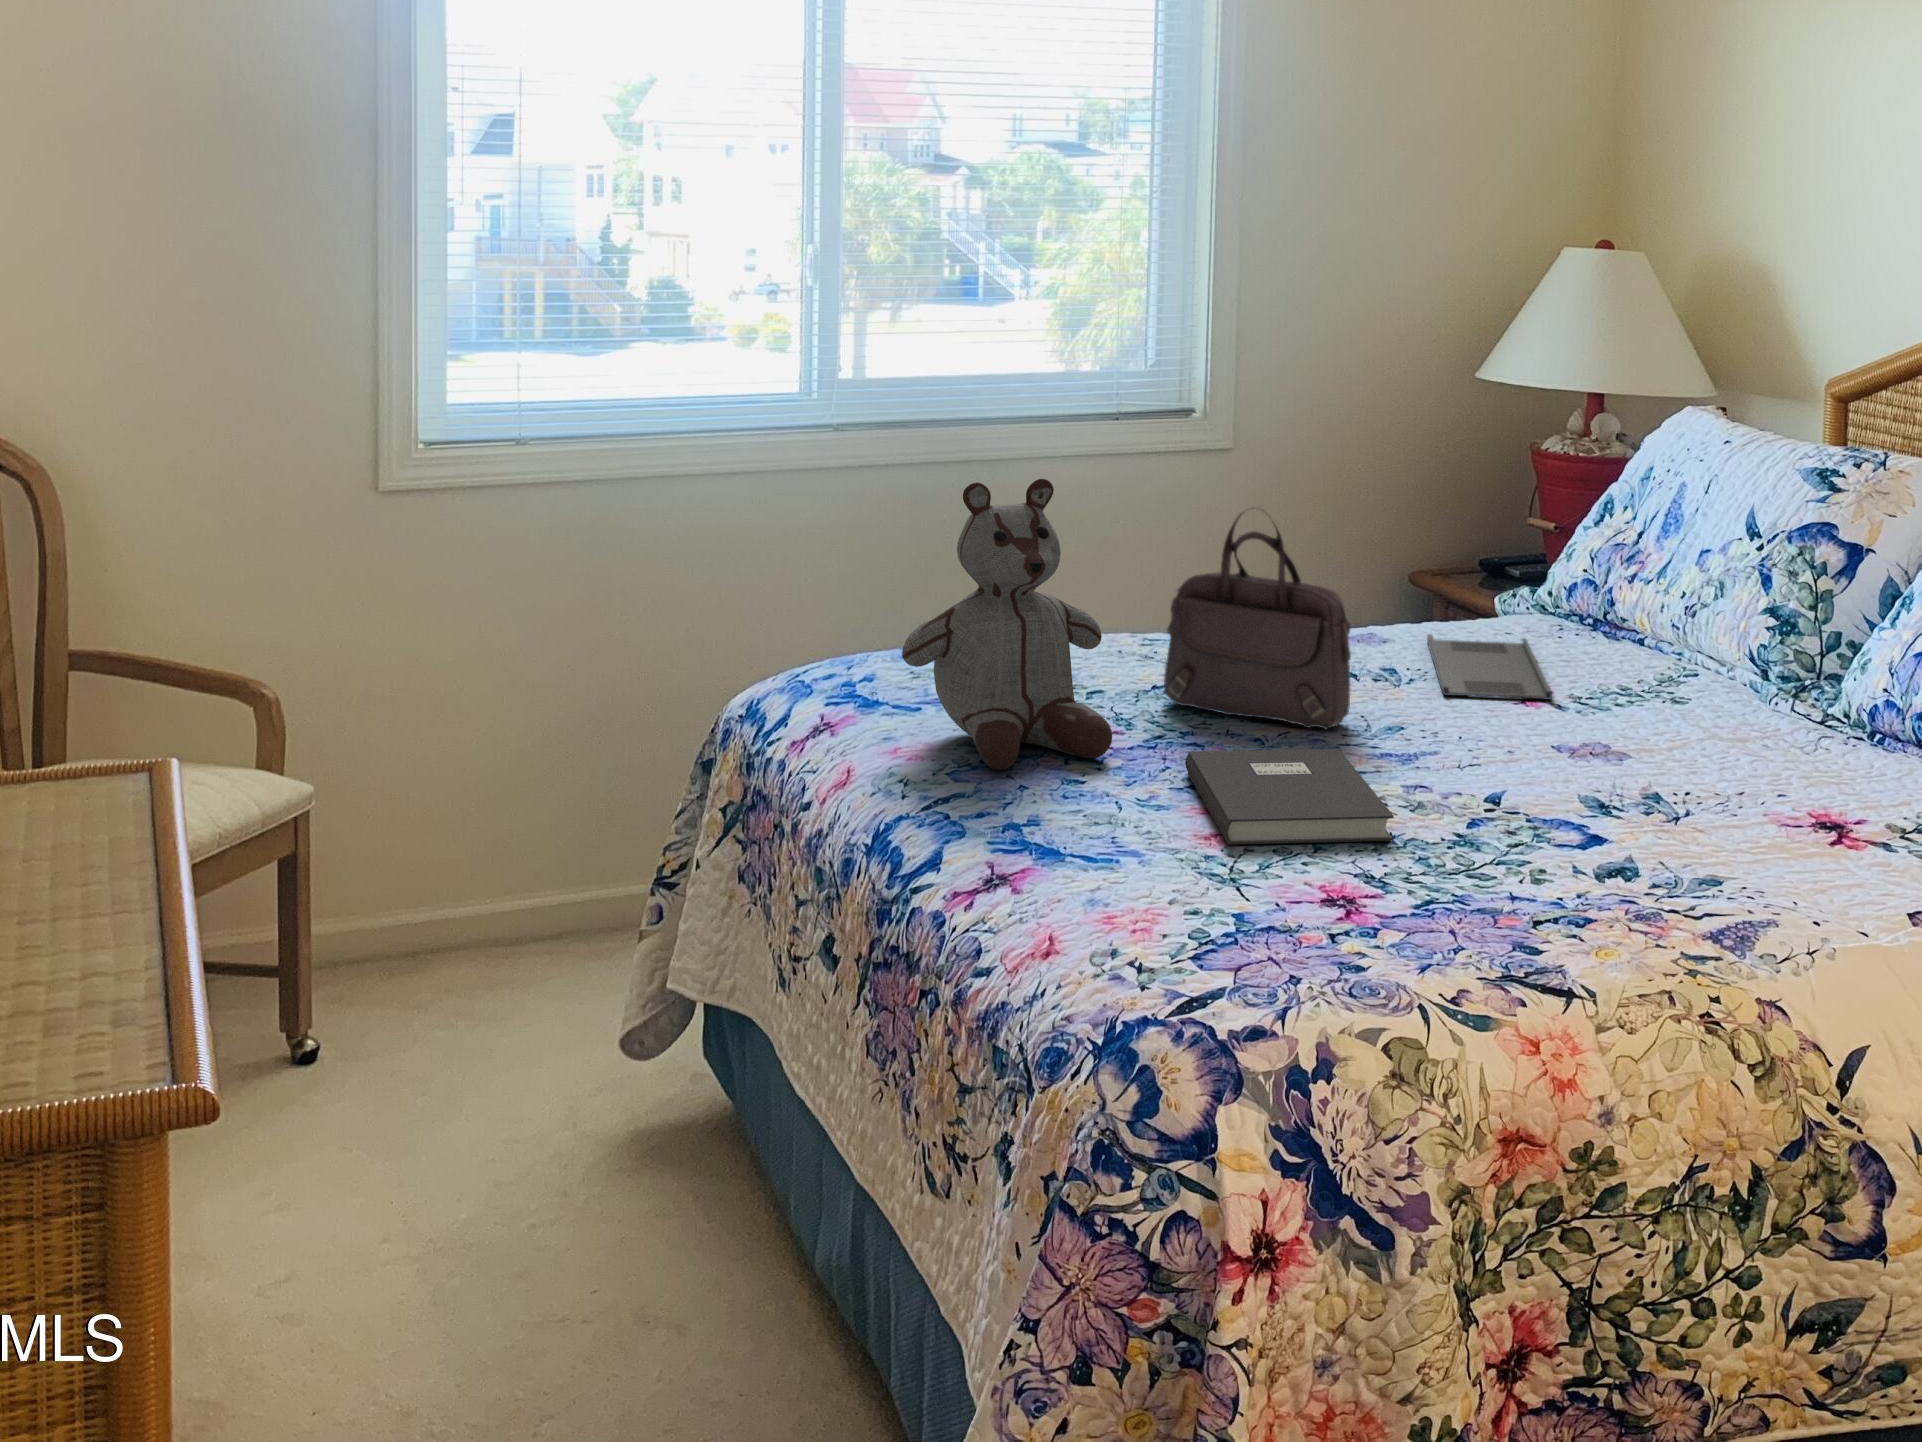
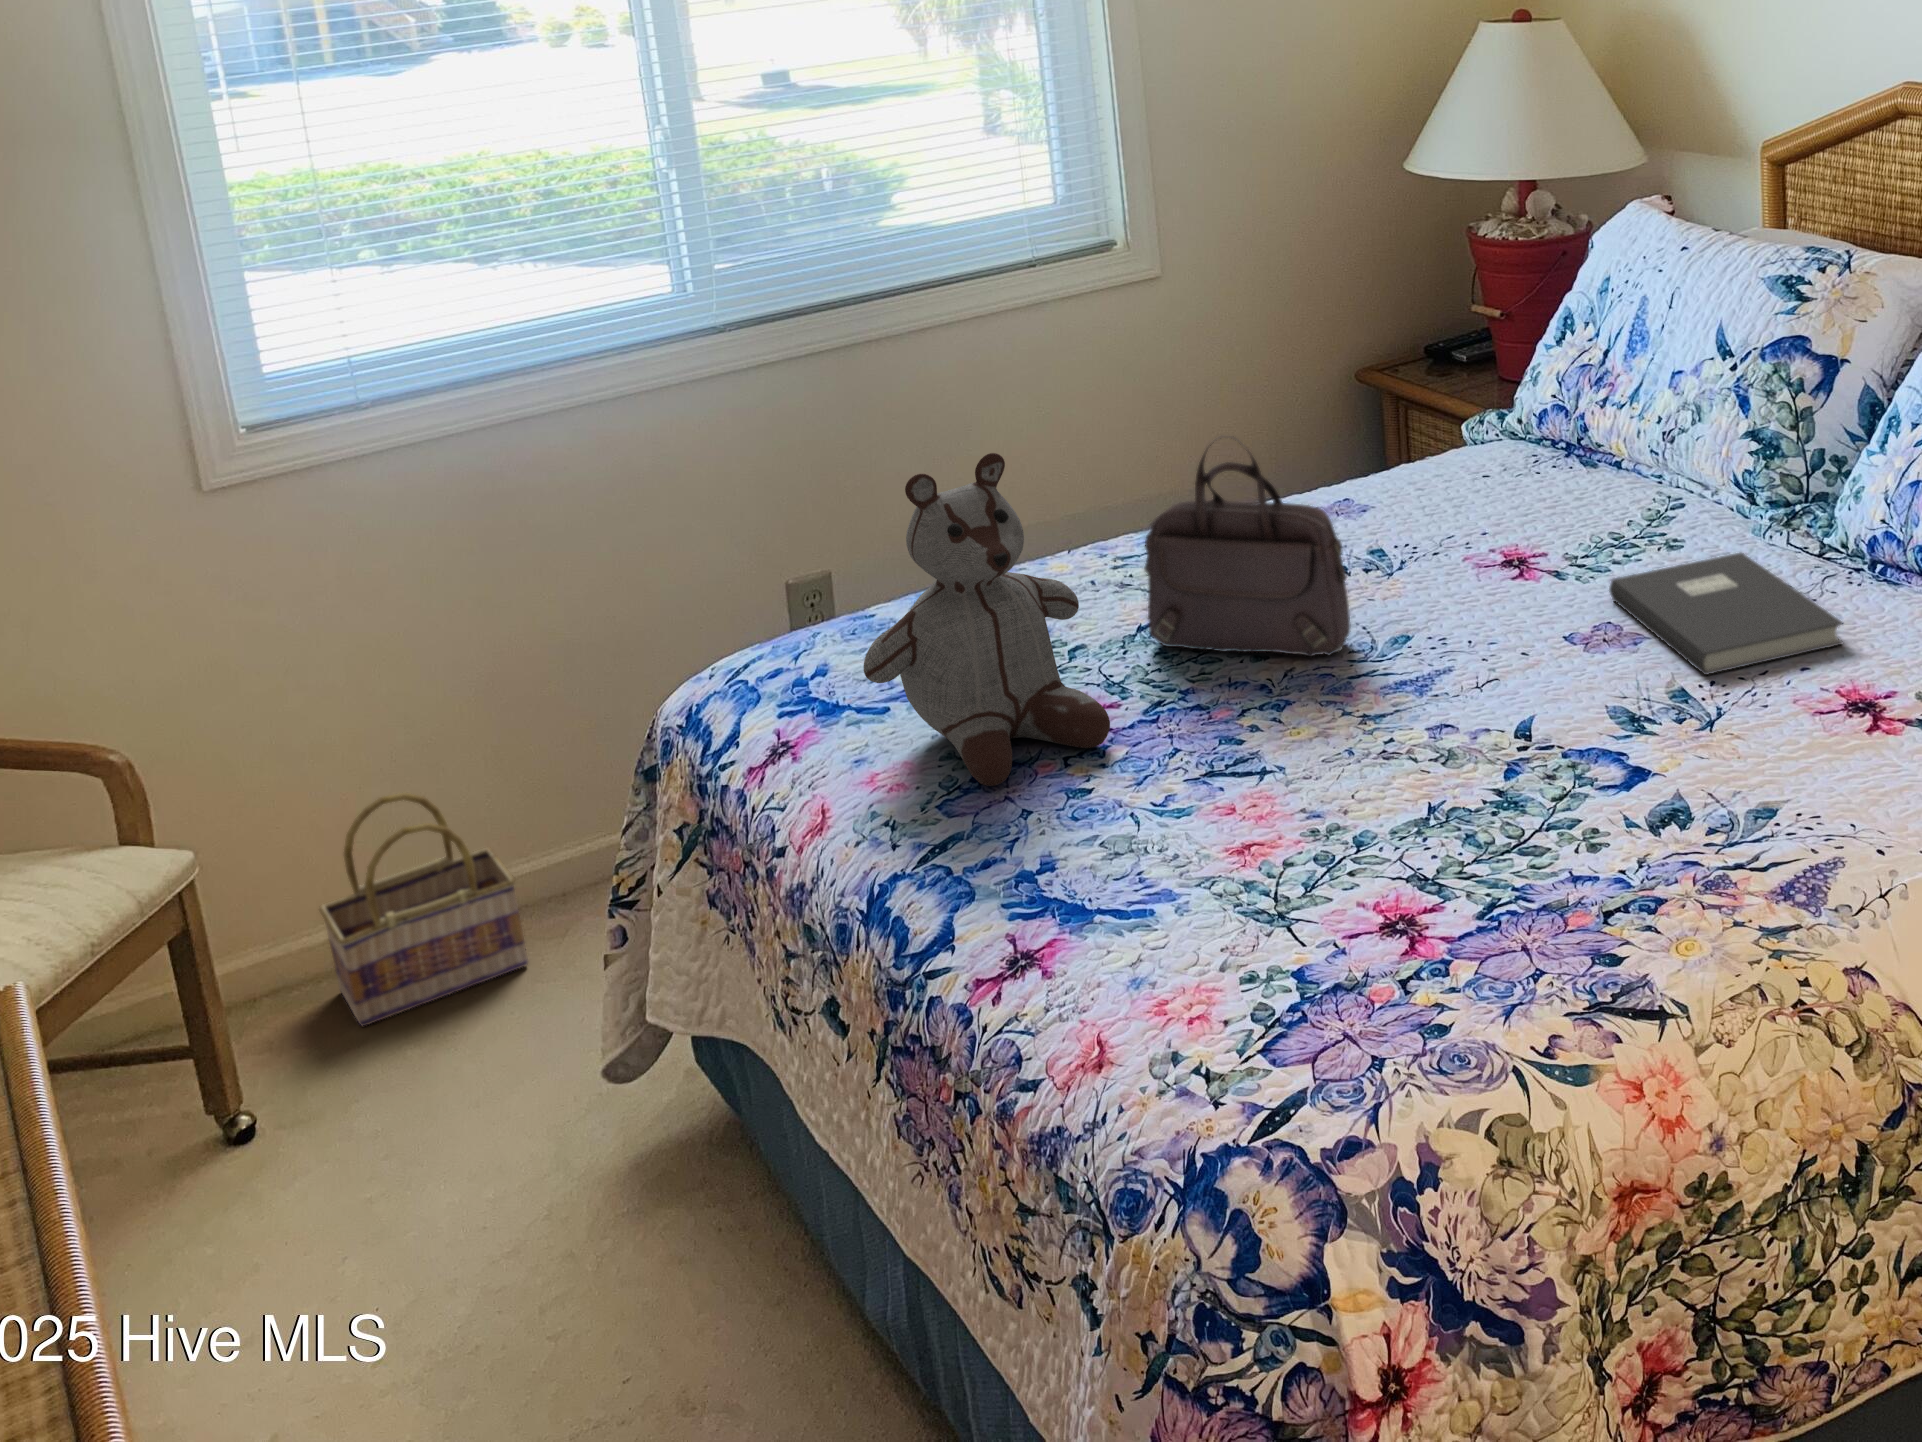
tray: present [1427,634,1552,700] -> none [1406,483,1551,581]
book: present [1185,749,1394,844] -> present [1609,553,1843,675]
basket: none [403,786,573,989] -> present [319,793,528,1026]

